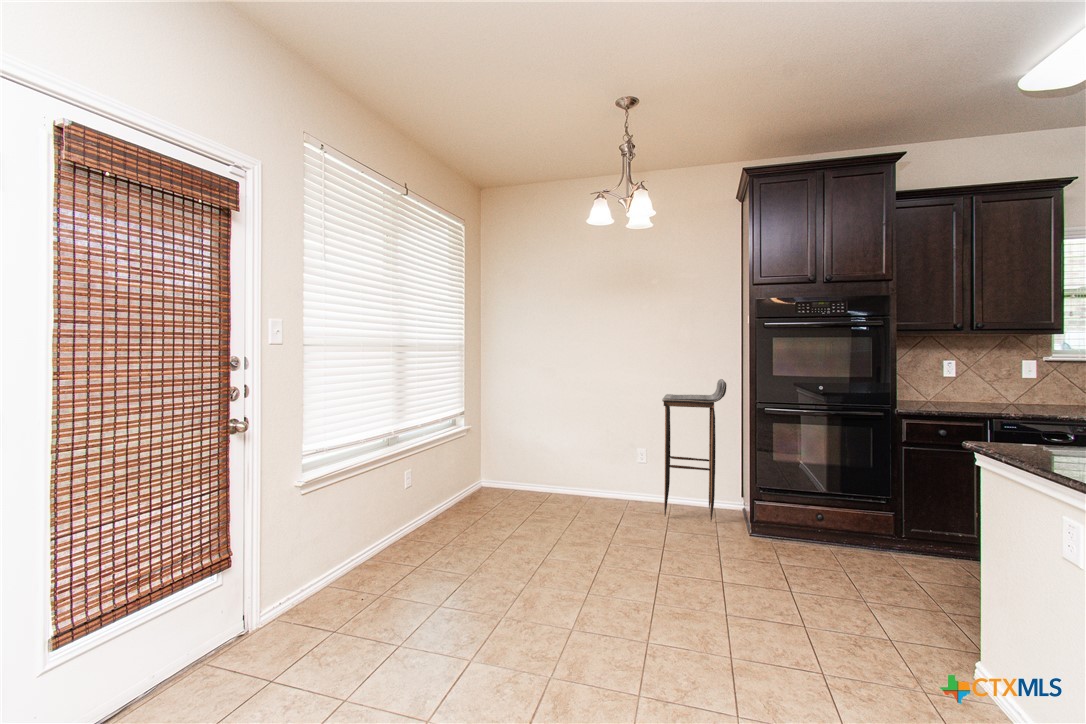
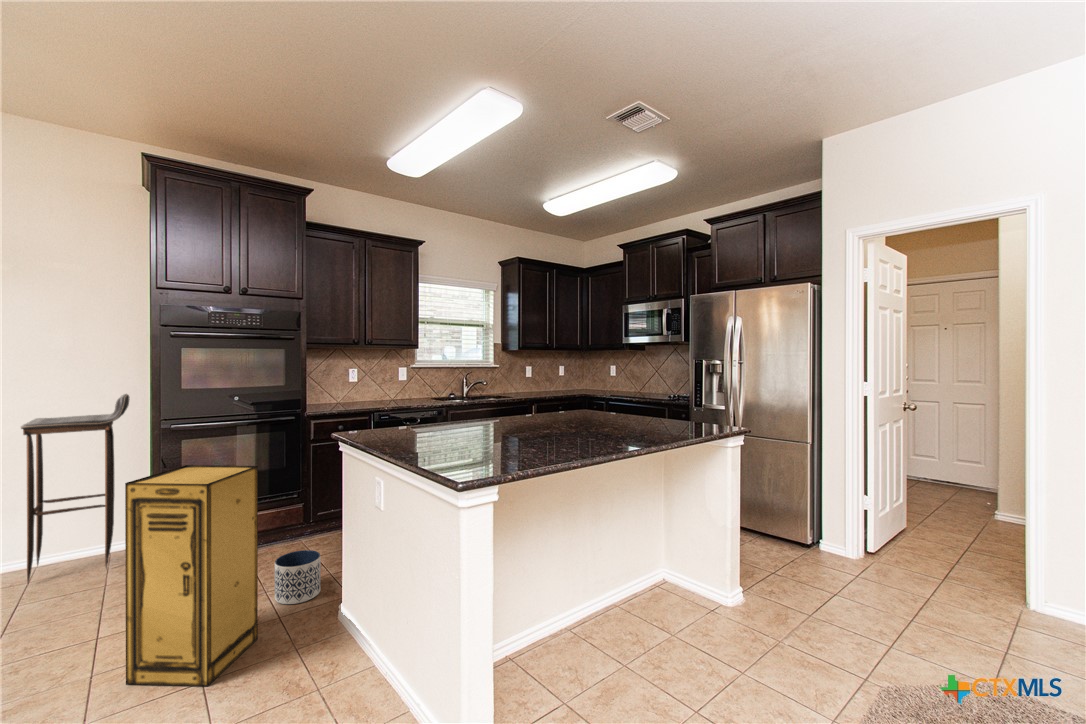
storage cabinet: none [759,450,884,689] -> present [125,465,258,687]
planter: none [883,568,945,635] -> present [275,550,321,604]

